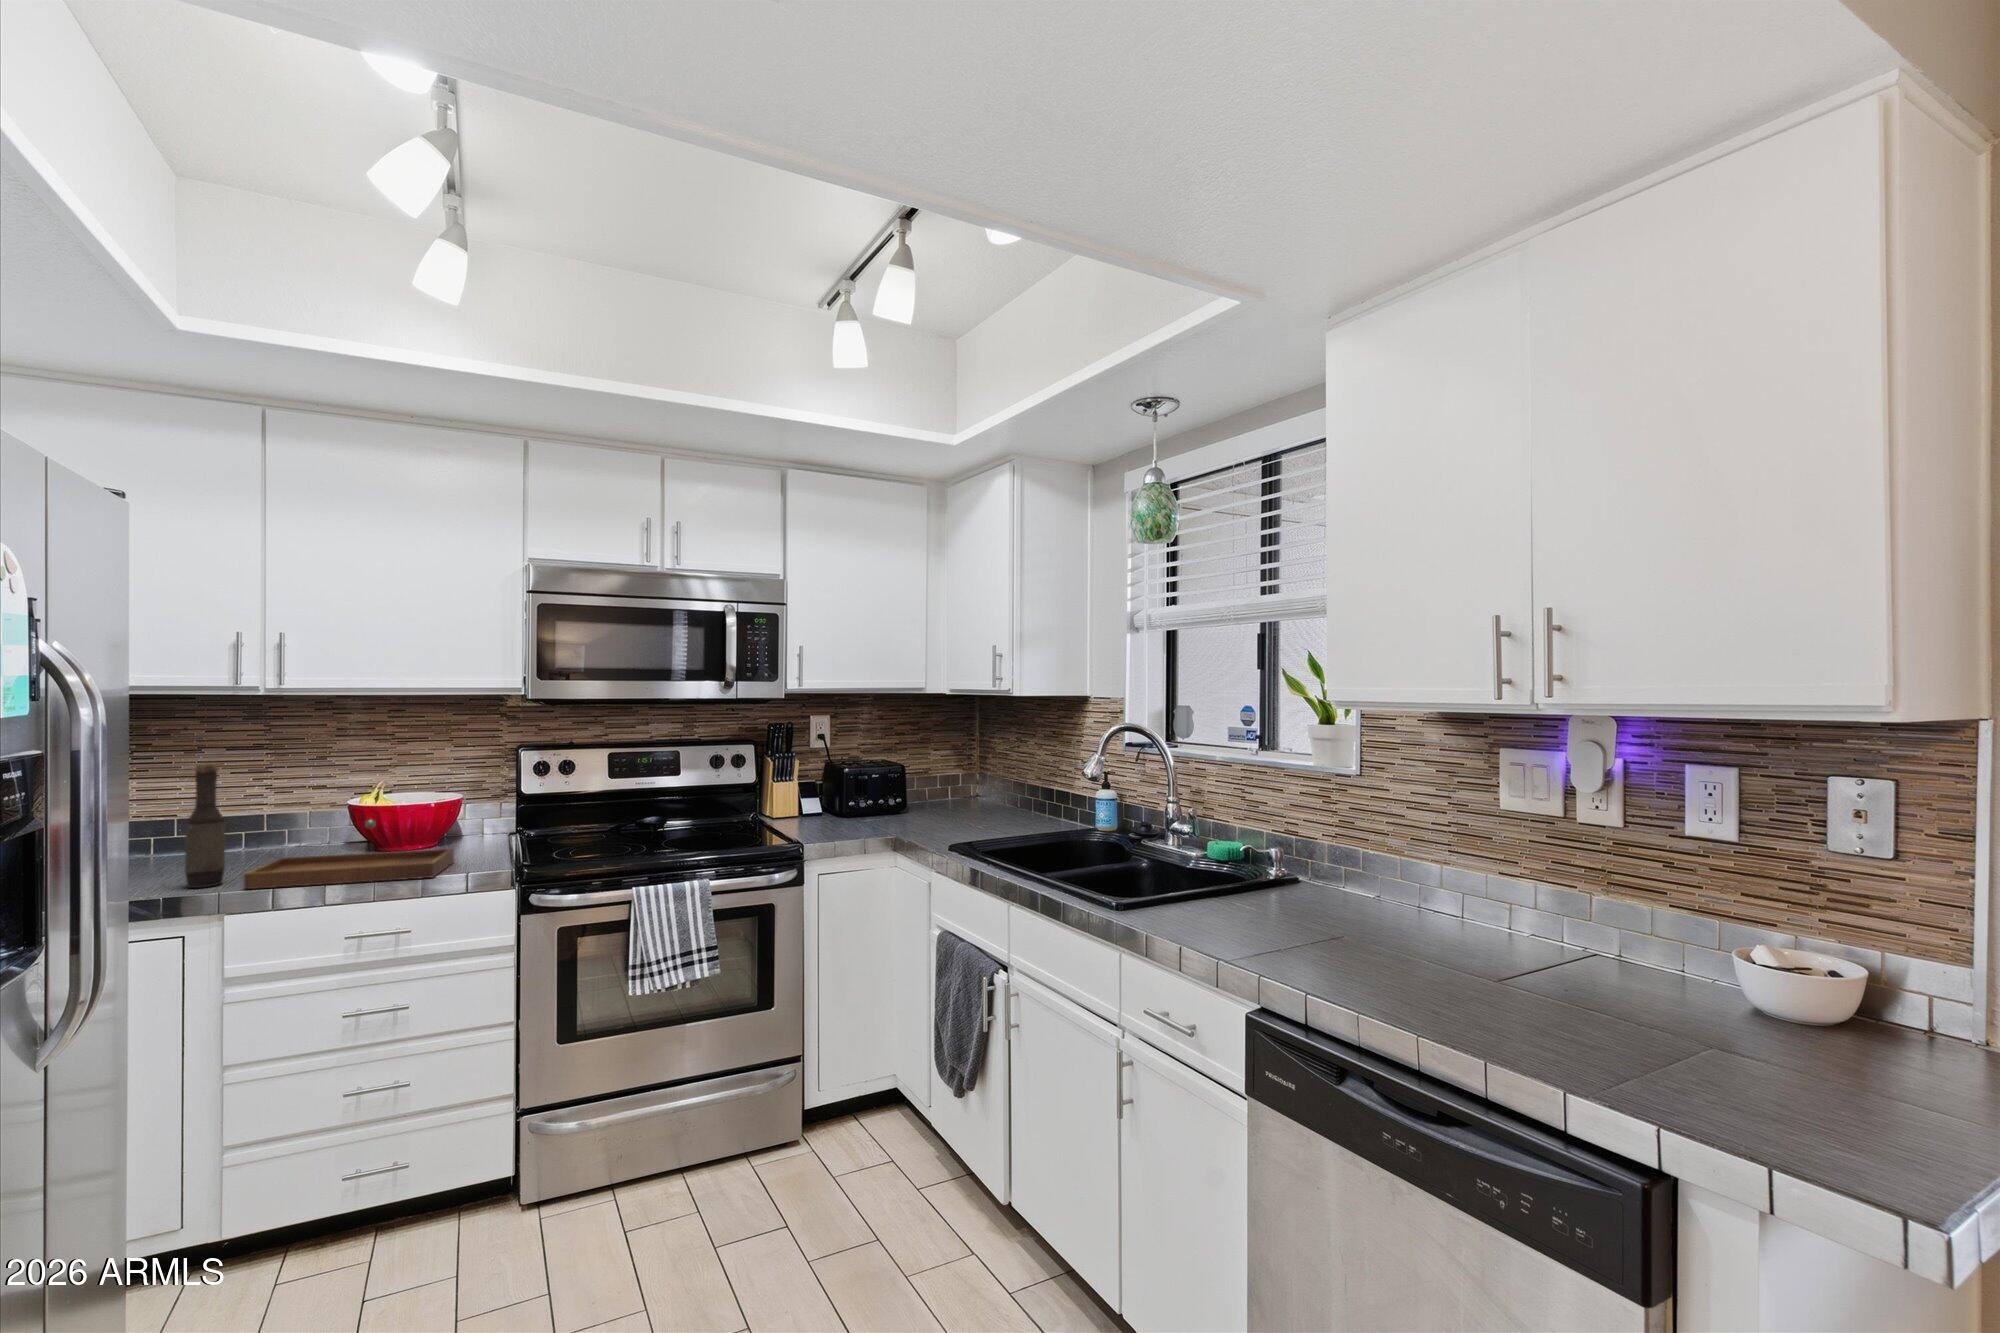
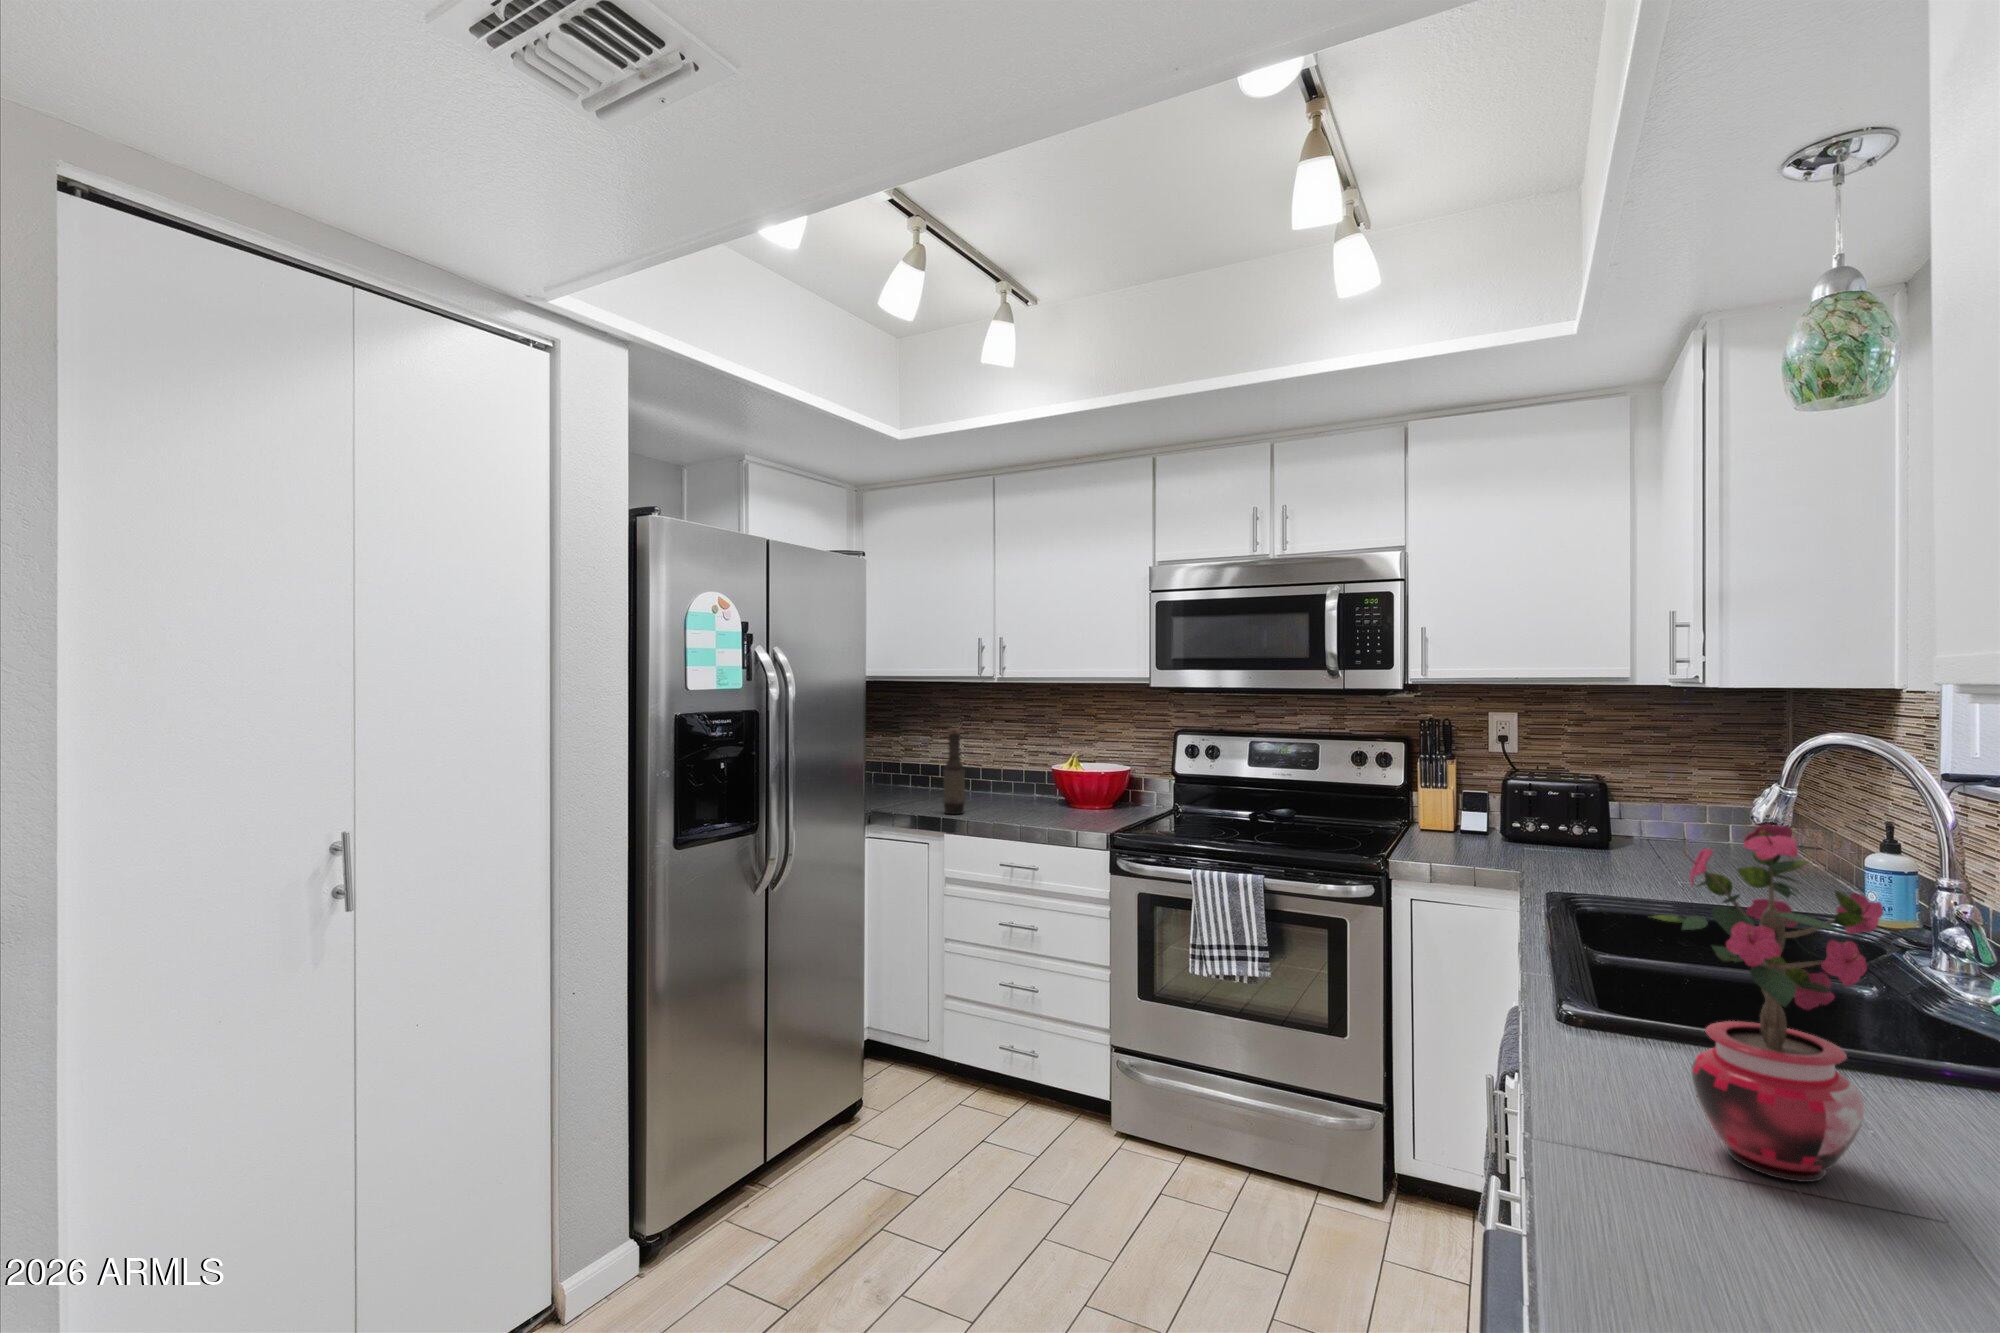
potted plant: none [1243,772,1338,953] -> present [1652,824,1883,1182]
tray: present [244,820,454,889] -> none [961,779,1094,831]

